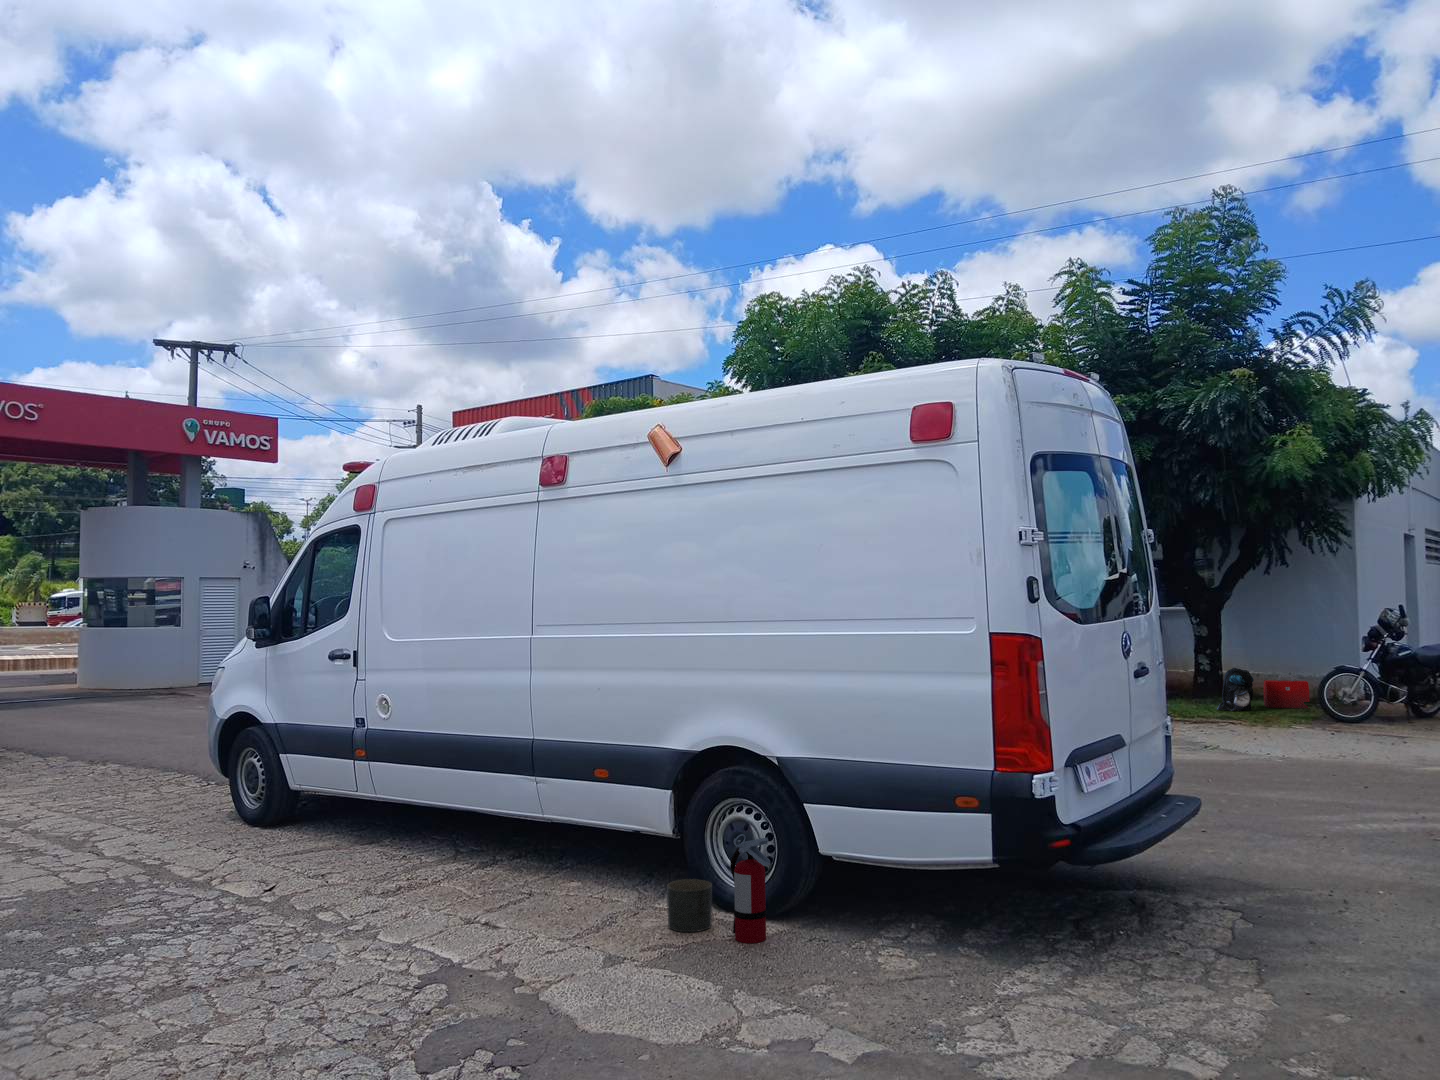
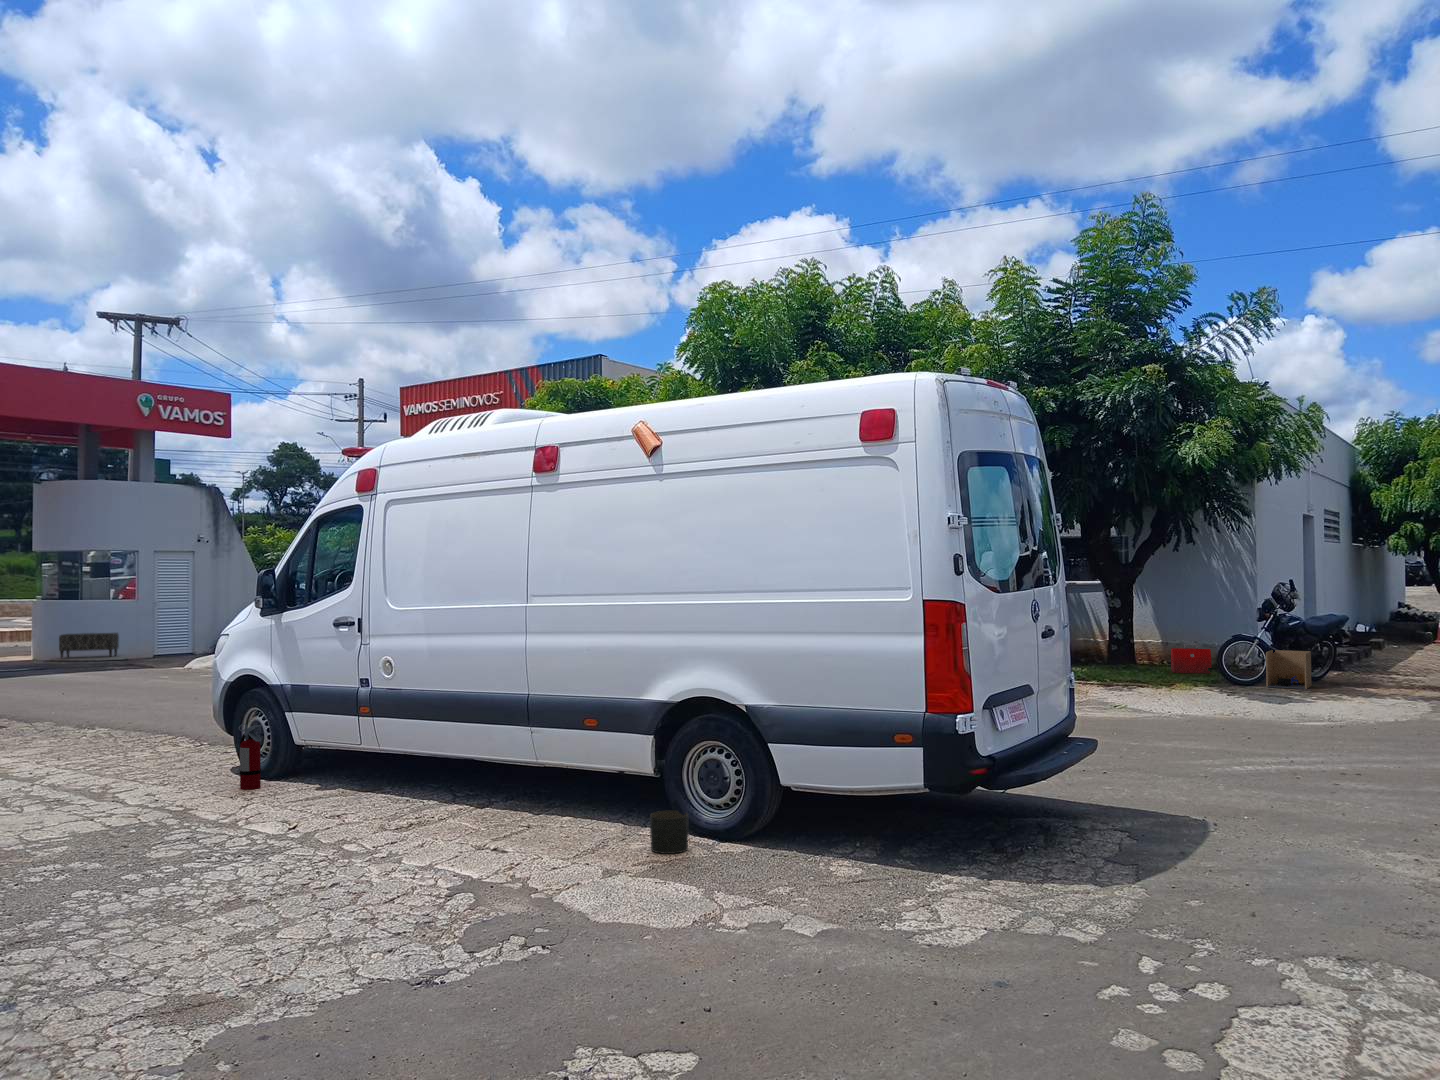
bench: none [103,660,163,686] -> present [59,633,119,658]
backpack: present [1217,668,1254,711] -> none [1128,637,1162,676]
cardboard box: none [1374,684,1426,727] -> present [1266,650,1312,689]
fire extinguisher: present [730,834,770,943] -> present [238,724,261,790]

